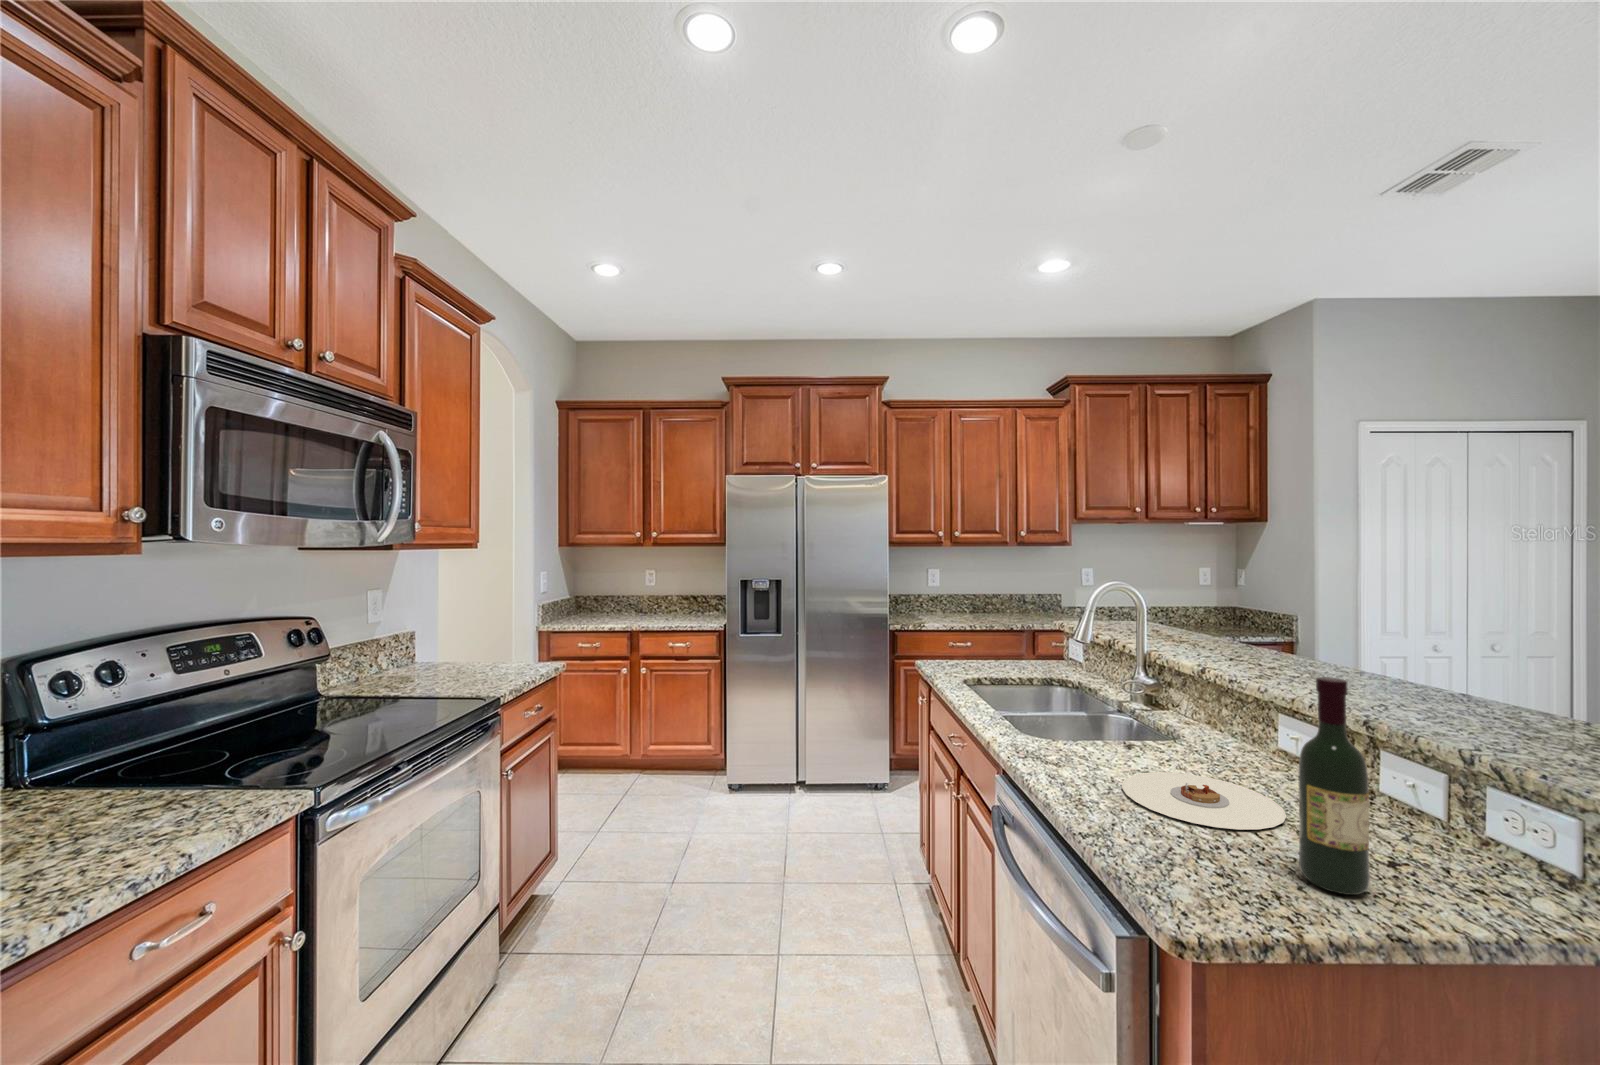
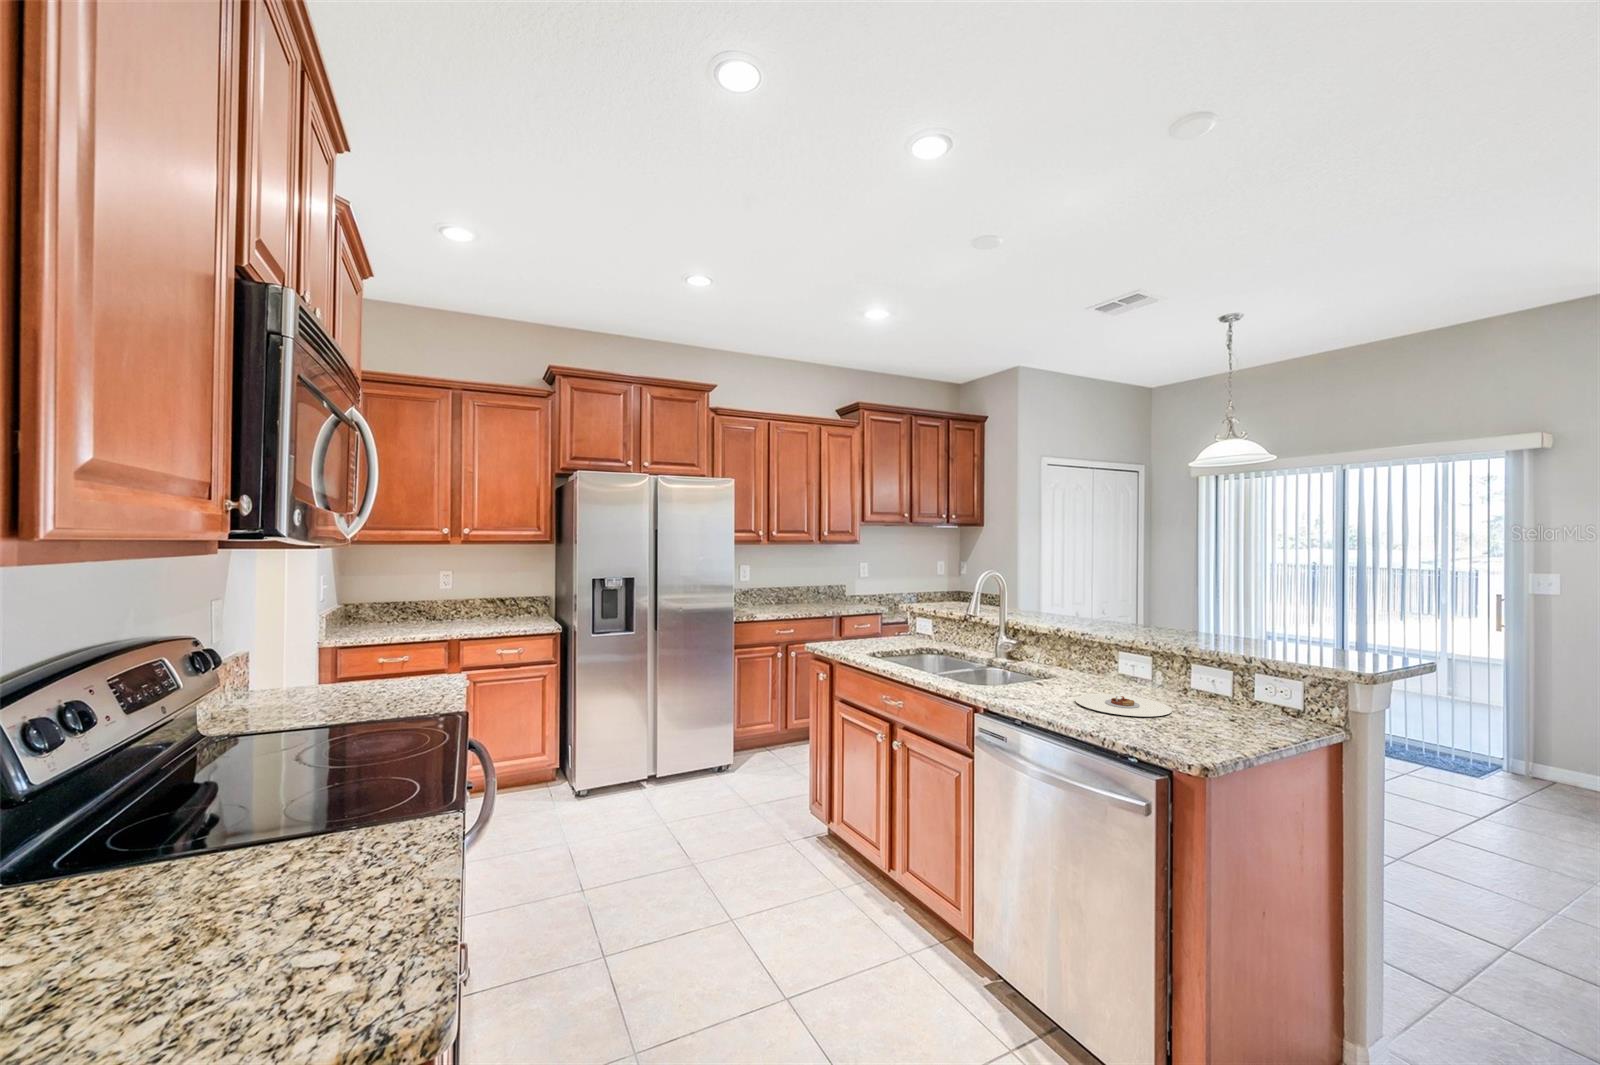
wine bottle: present [1298,677,1370,895] -> none [1211,619,1246,734]

